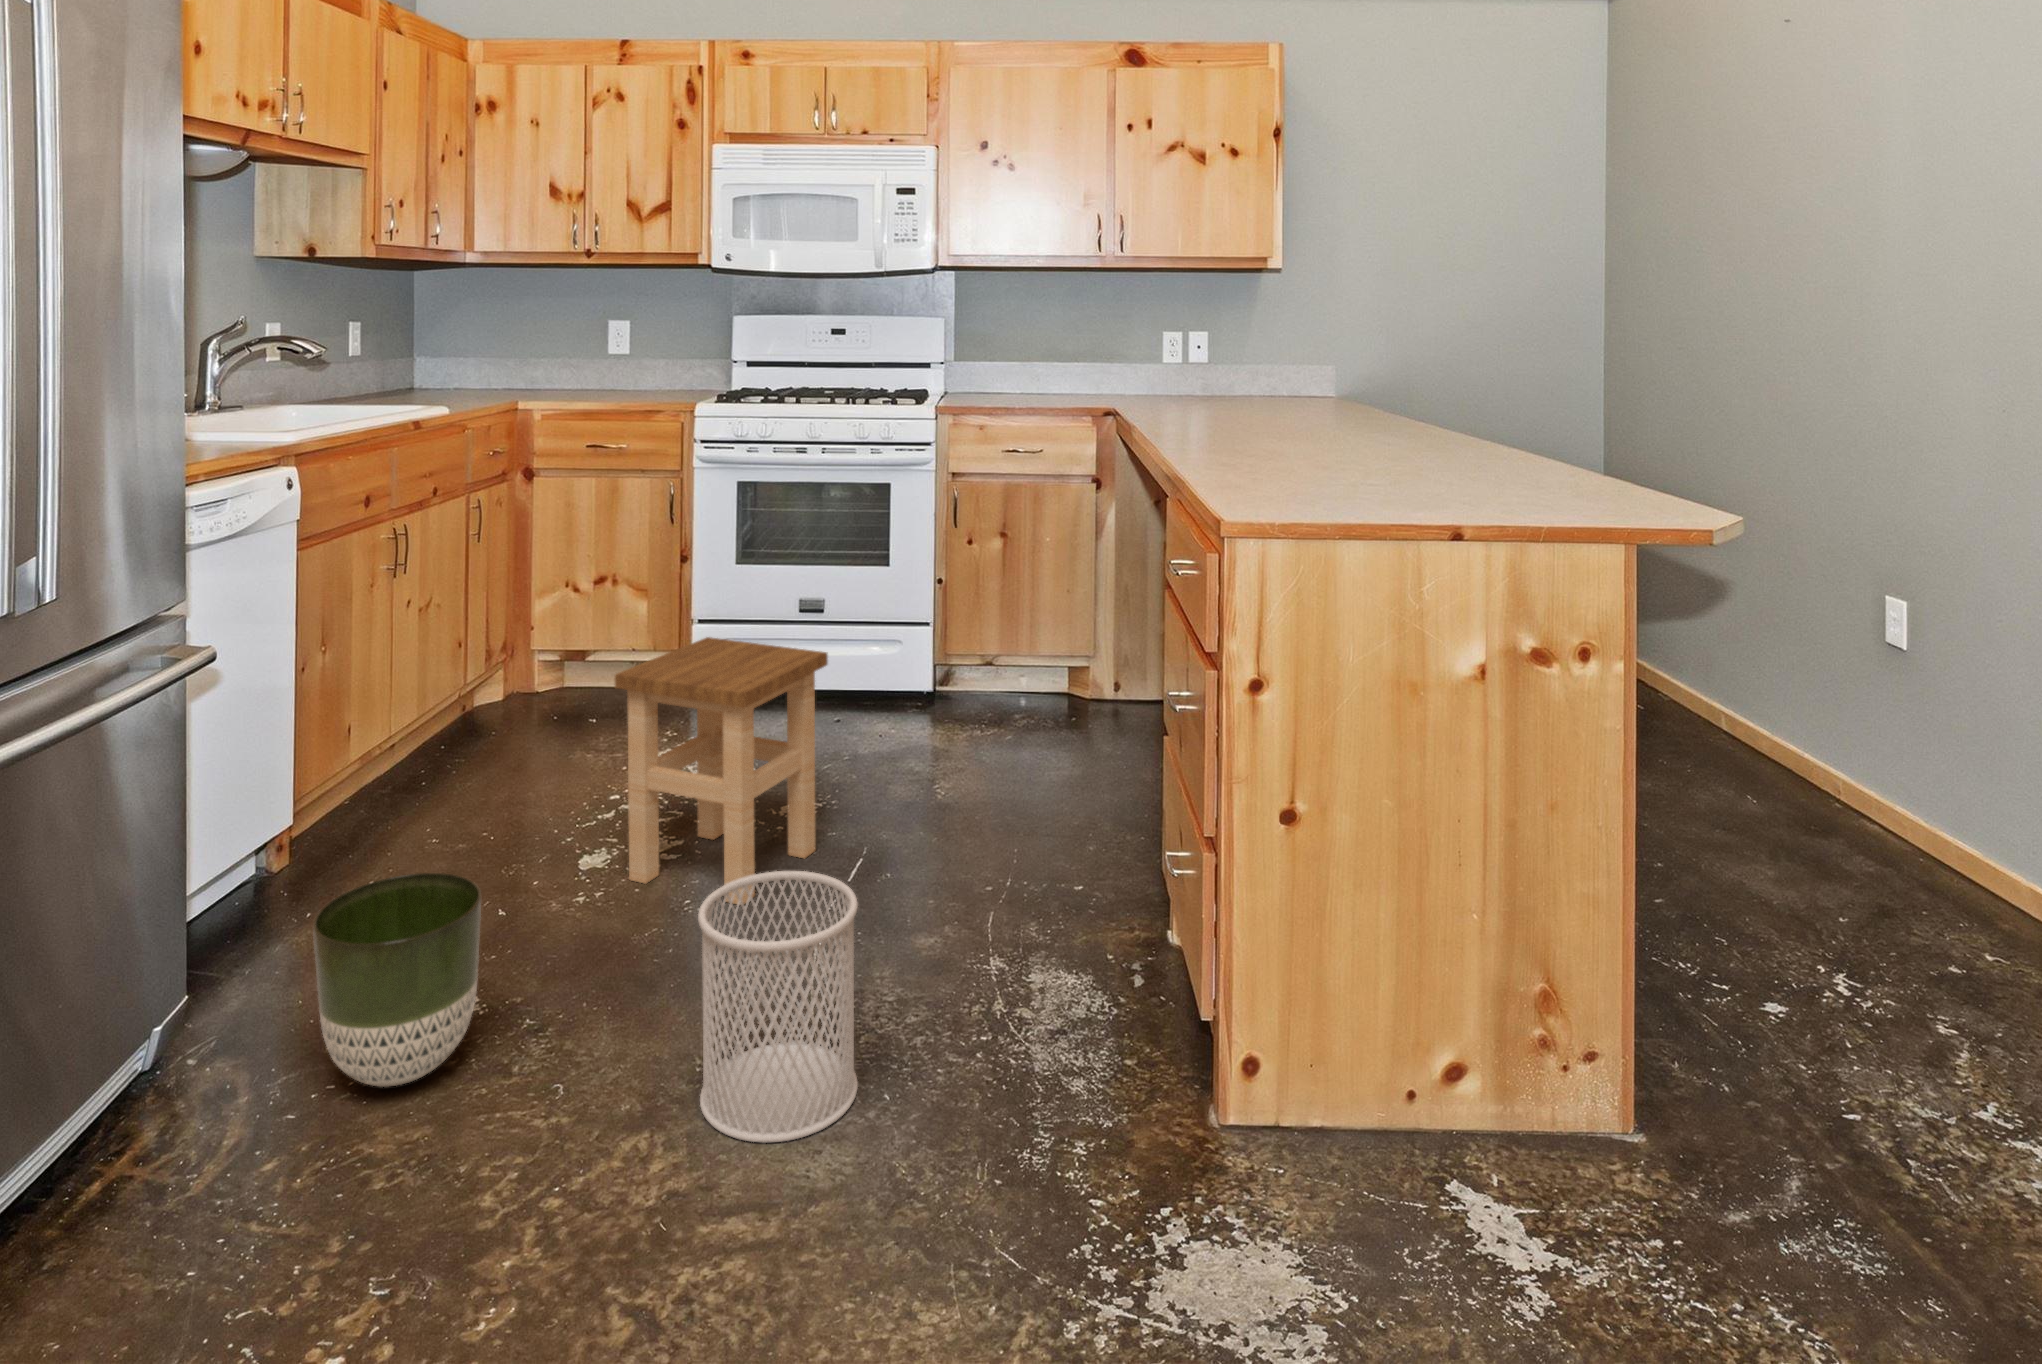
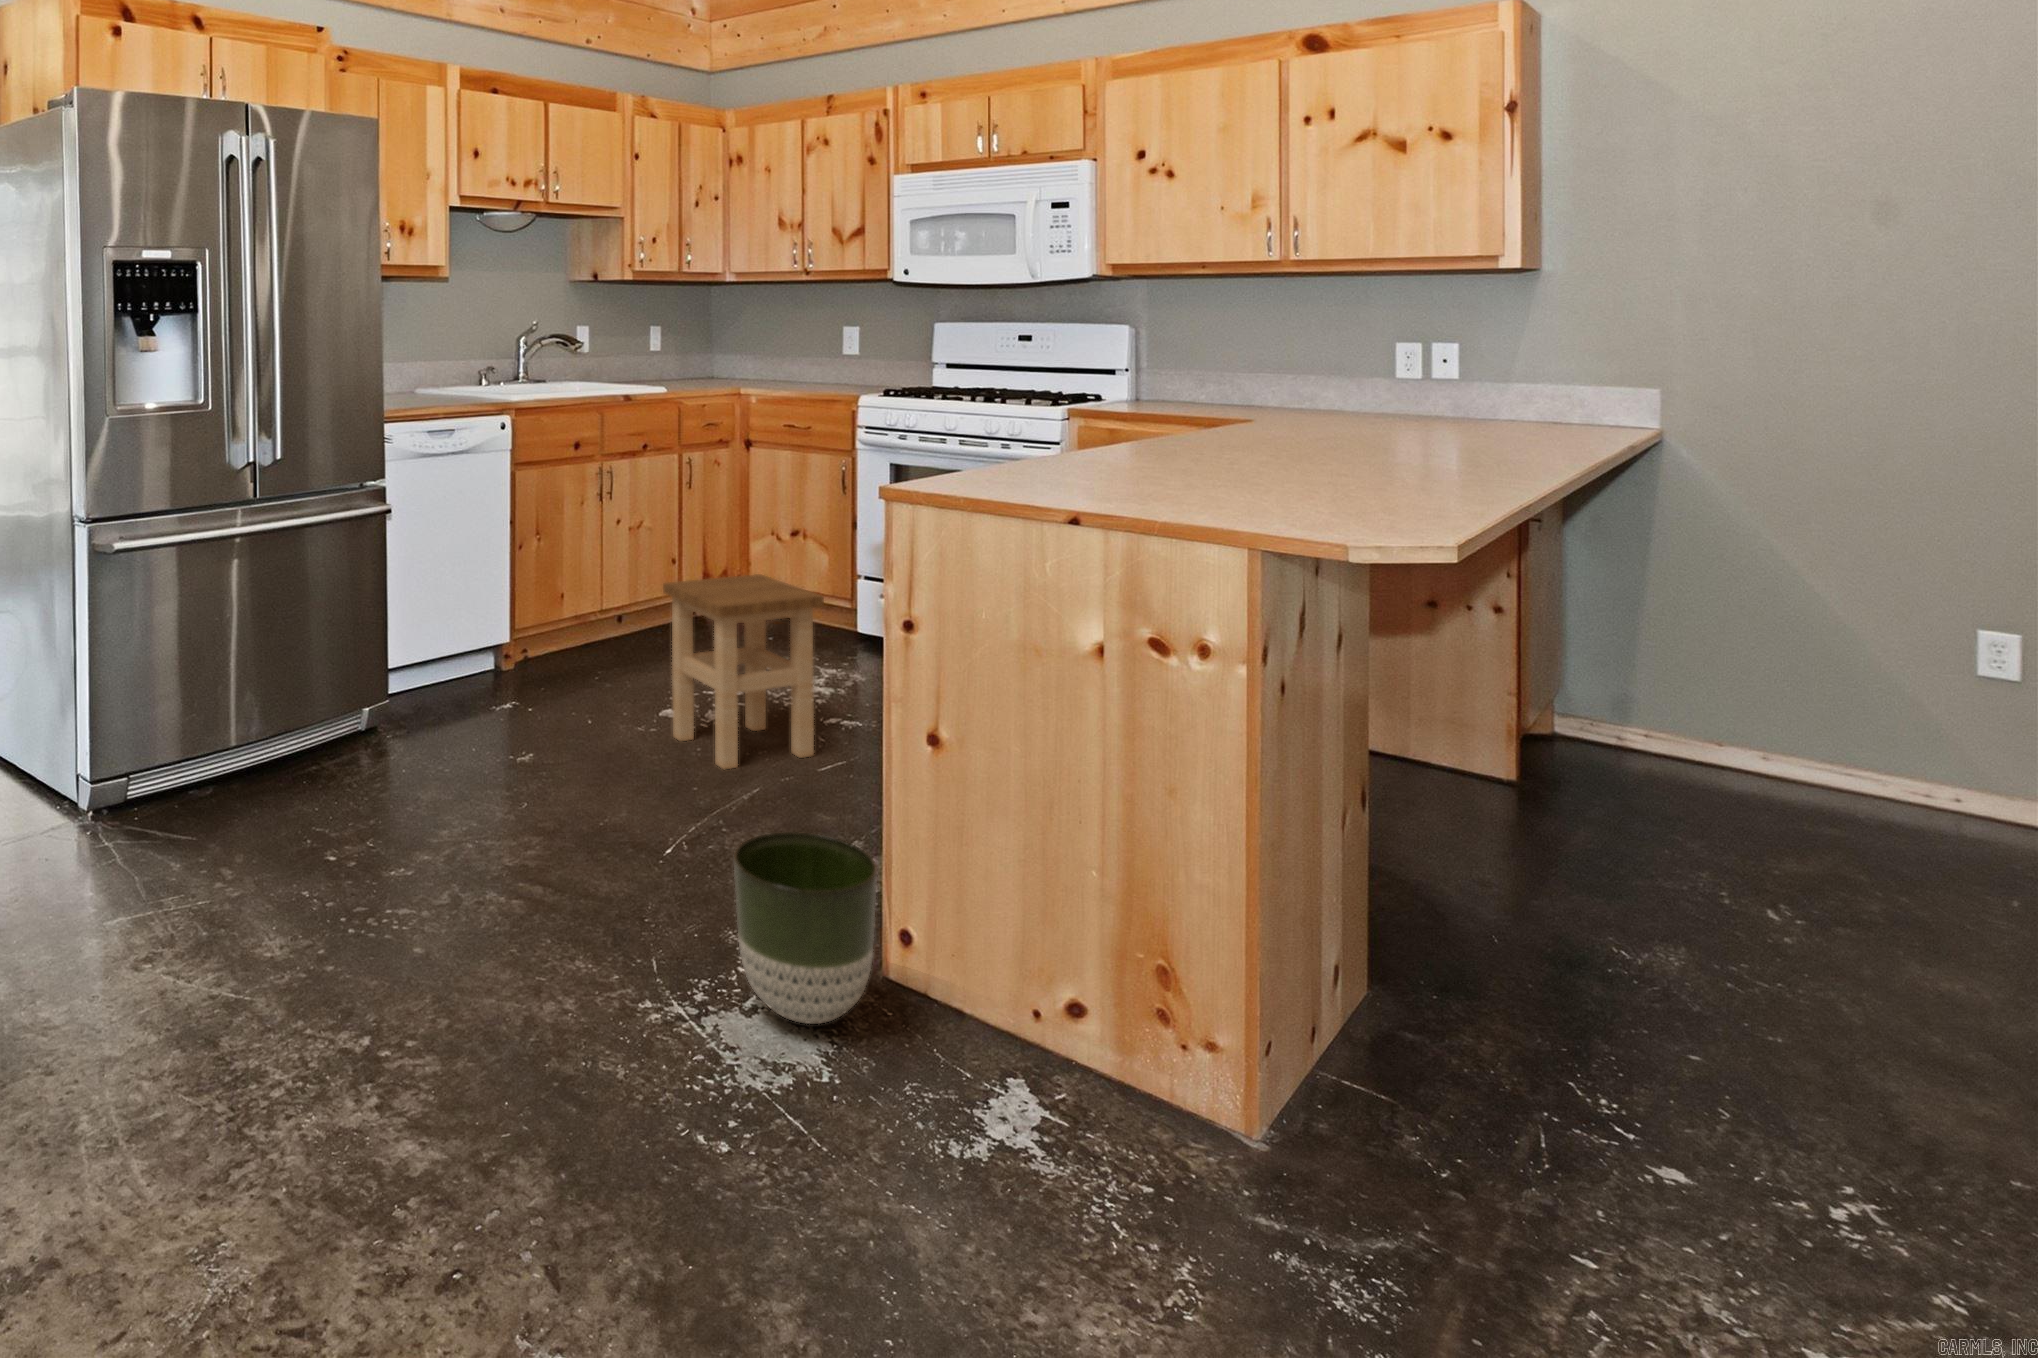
wastebasket: present [698,871,858,1143] -> none [566,710,676,881]
planter: present [313,873,481,1087] -> present [734,832,877,1024]

